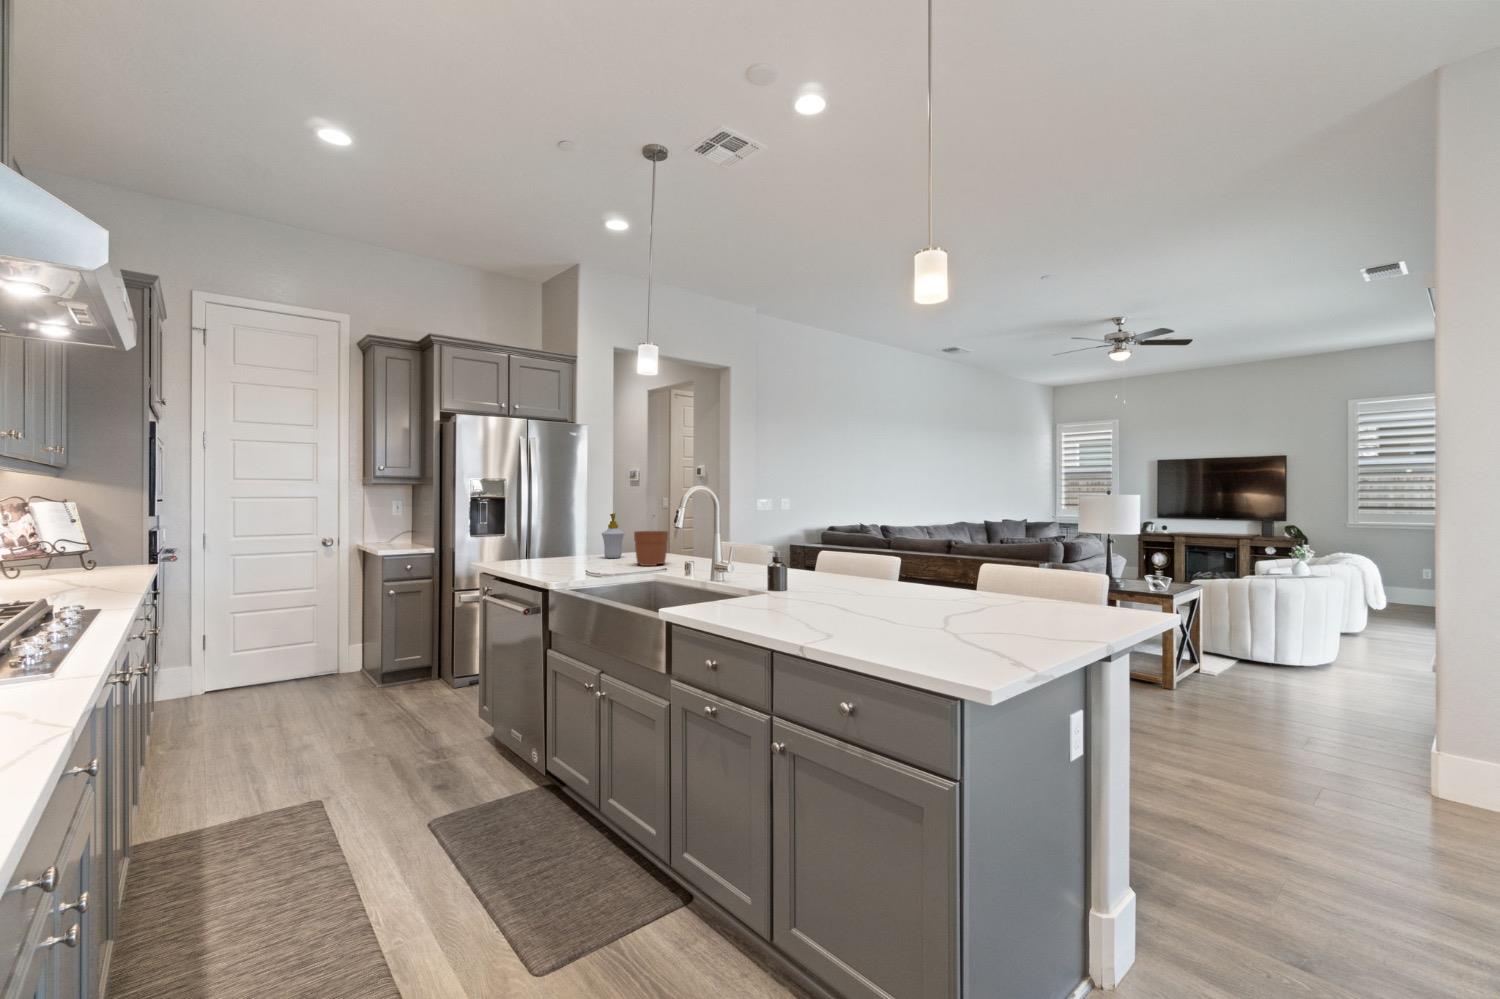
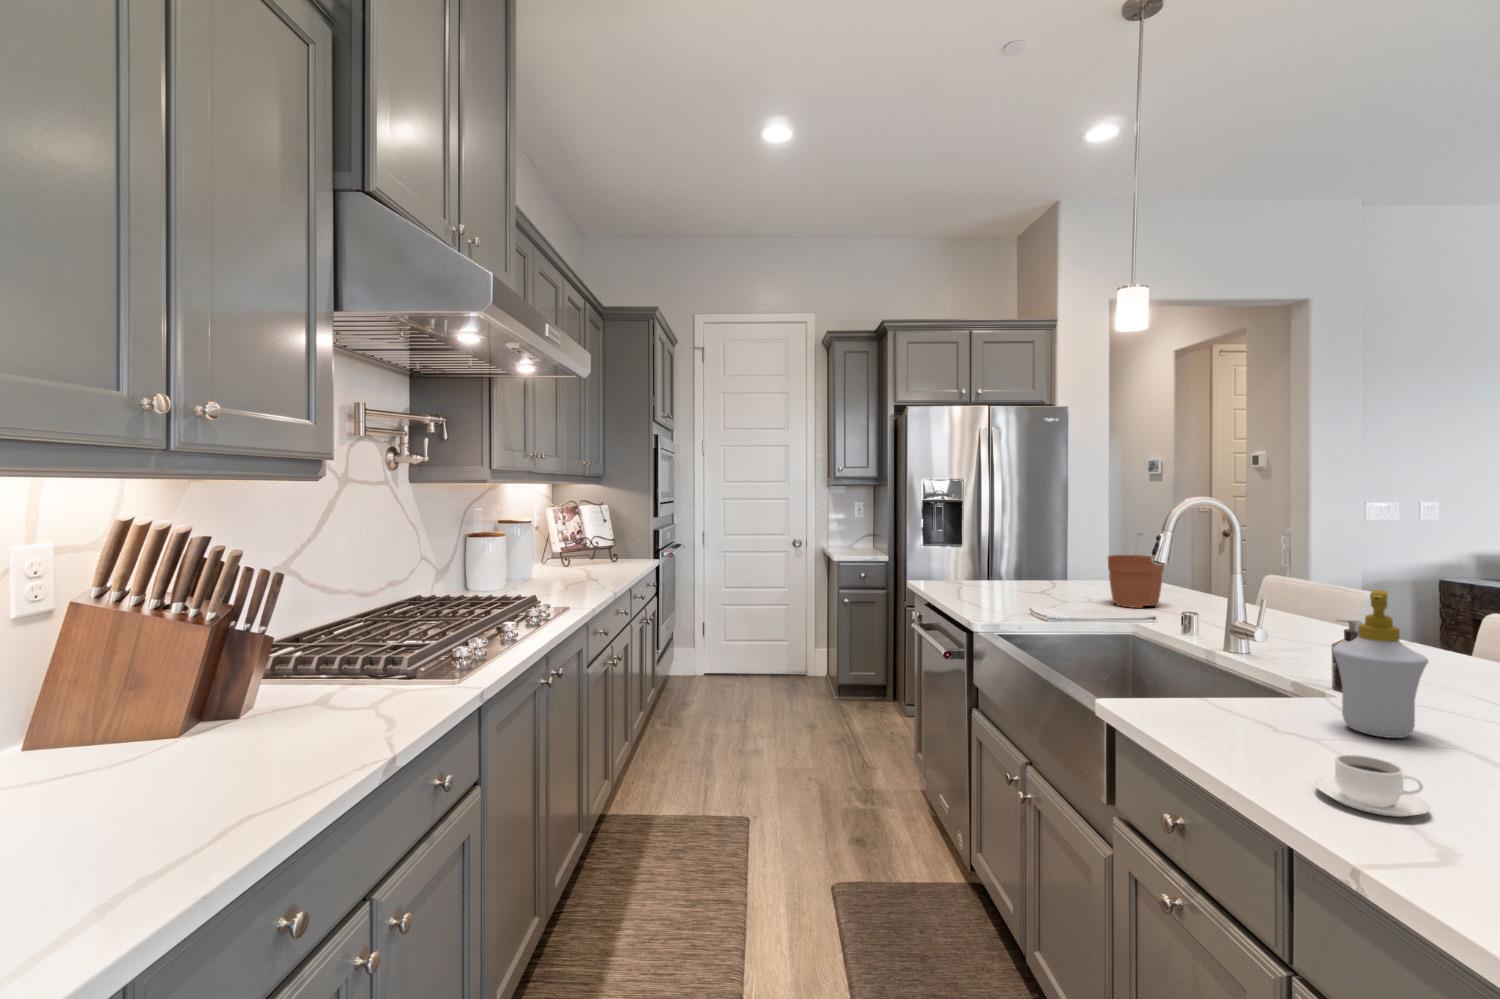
soap bottle: present [602,513,625,558] -> present [1332,590,1428,738]
coffee cup: none [771,603,813,626] -> present [1315,754,1431,817]

